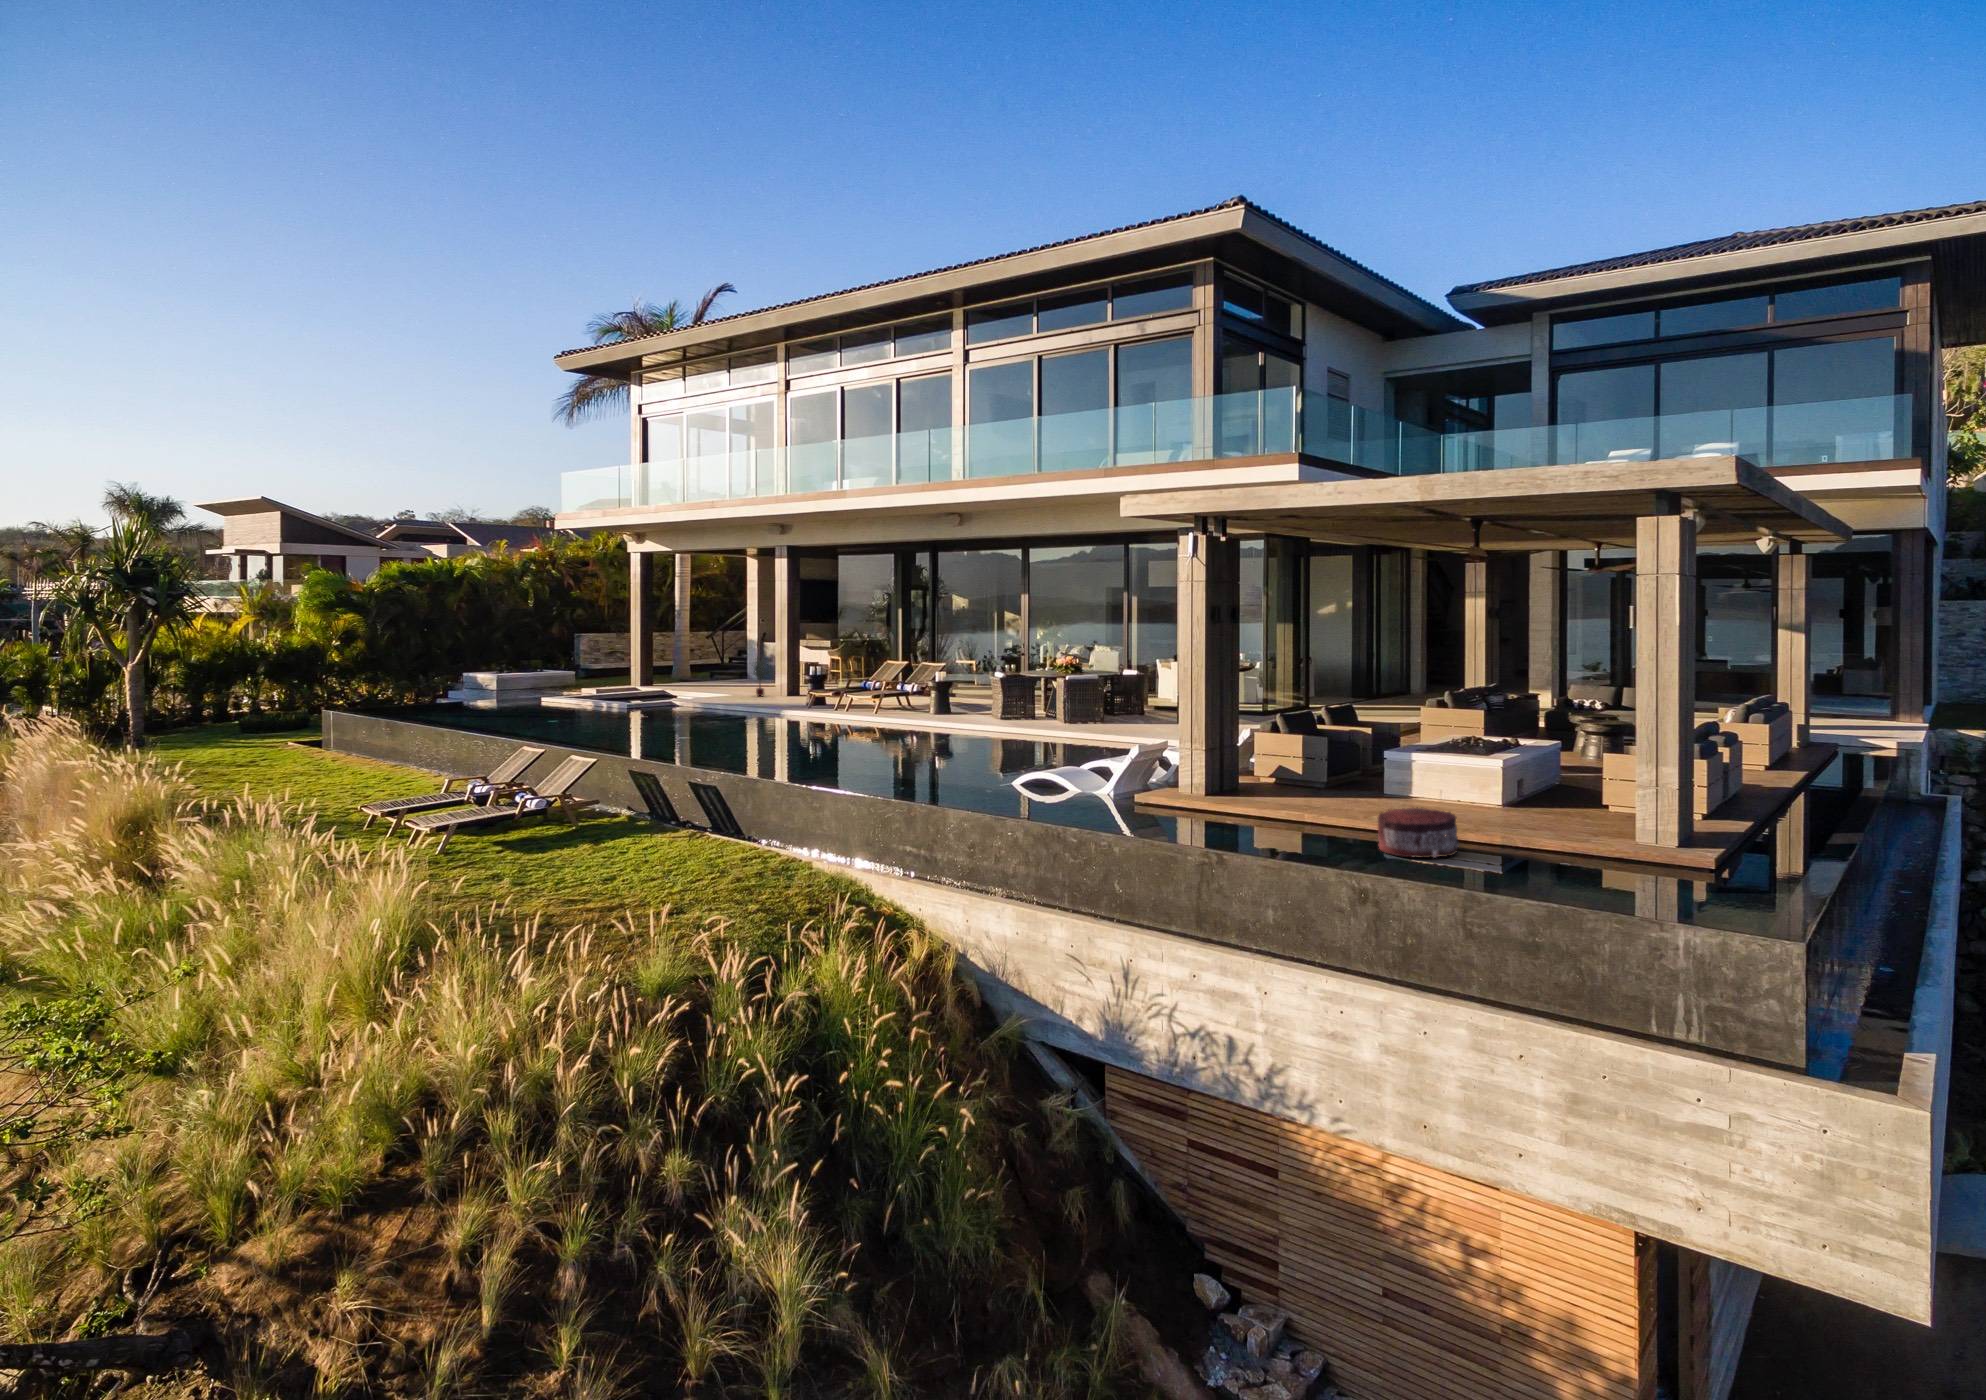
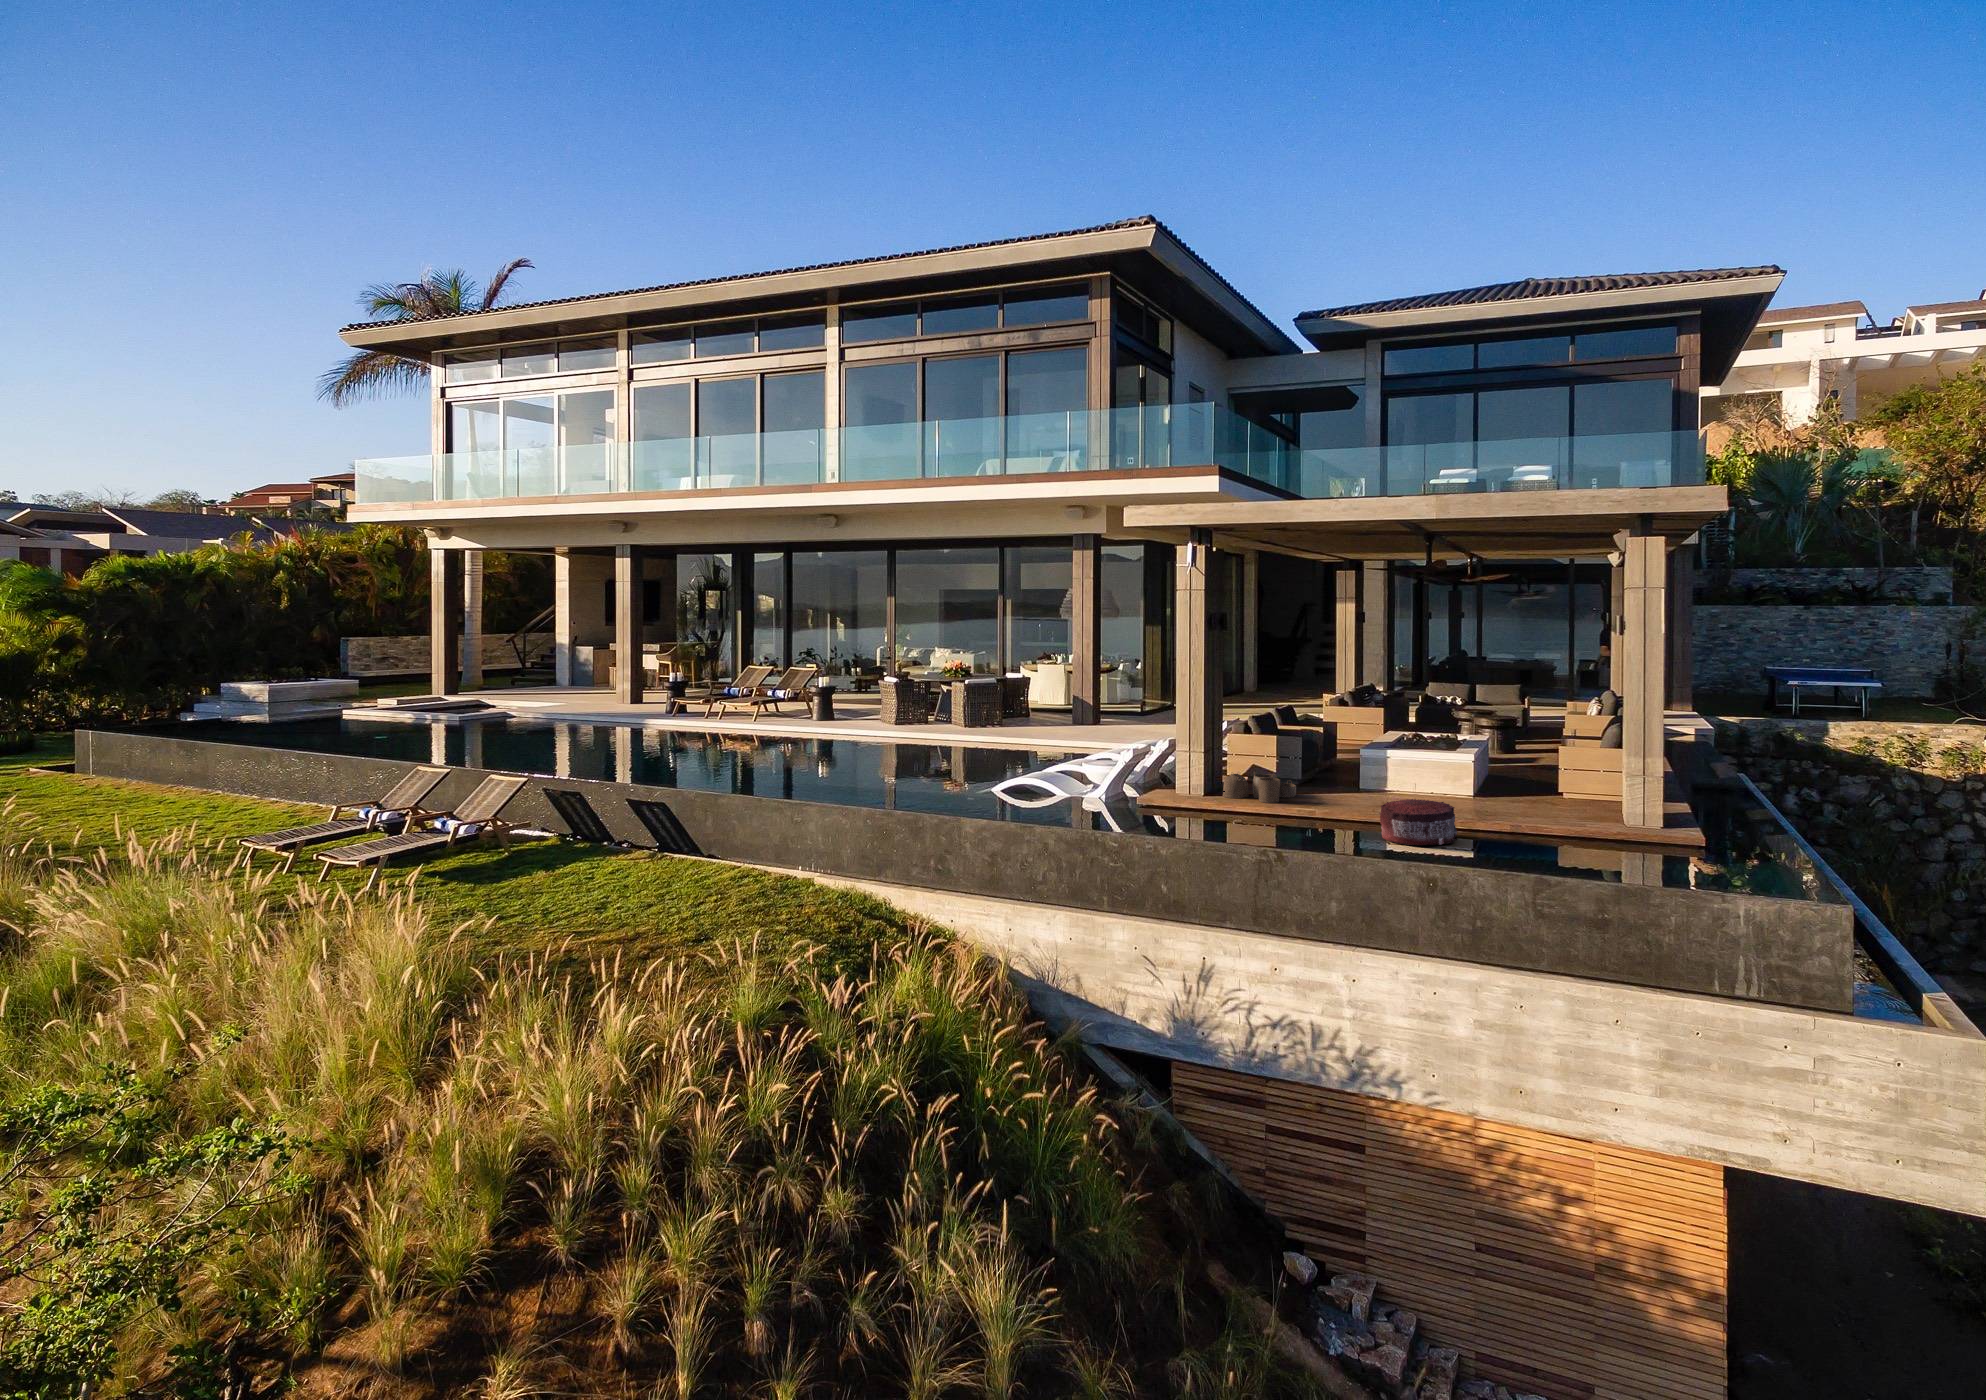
potted tree: present [754,659,774,697] -> none [592,660,619,705]
woven basket: none [1256,774,1334,807] -> present [1223,771,1296,803]

